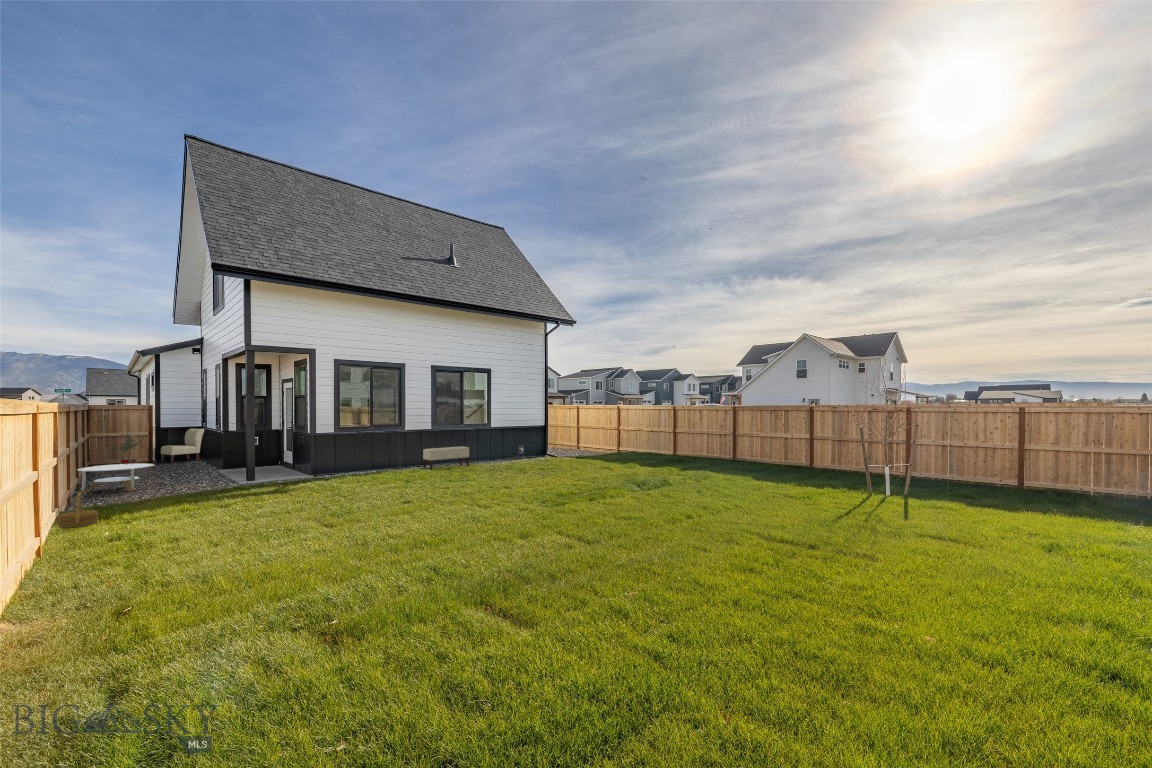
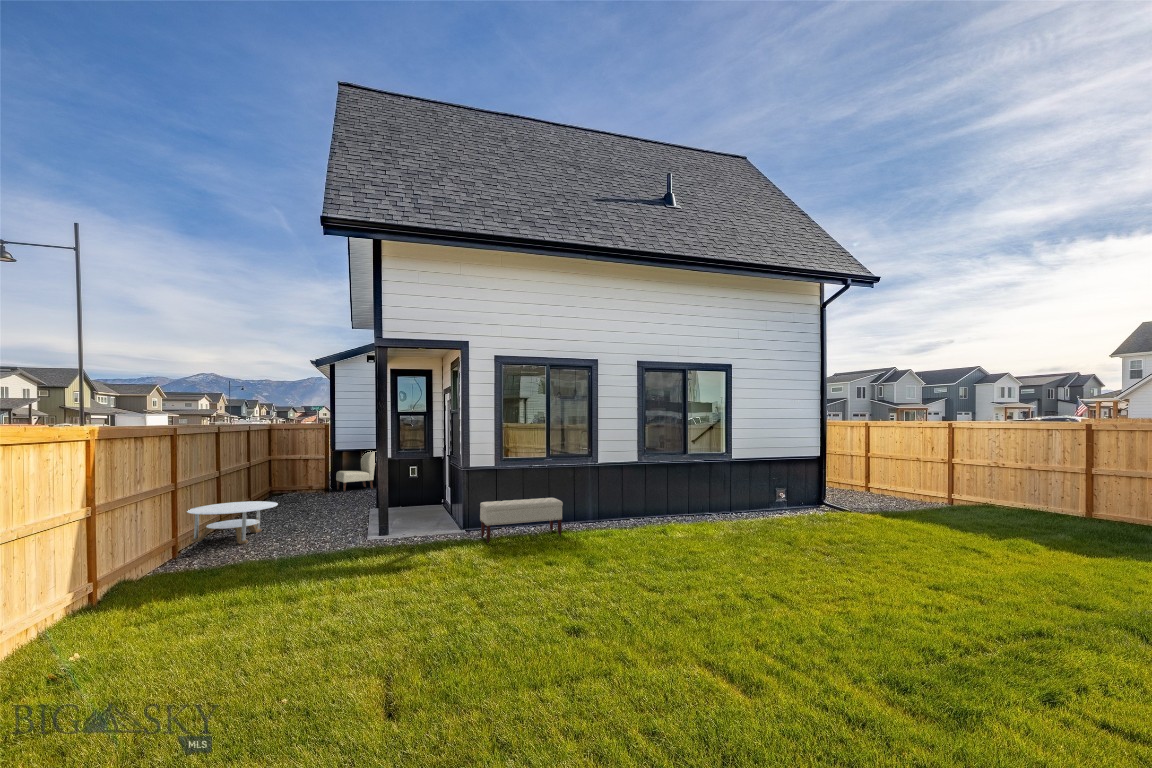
potted tree: present [109,433,143,464] -> none [284,455,316,494]
bench: present [423,446,469,470] -> present [480,498,563,543]
woven basket: present [58,492,98,528] -> none [31,569,99,638]

